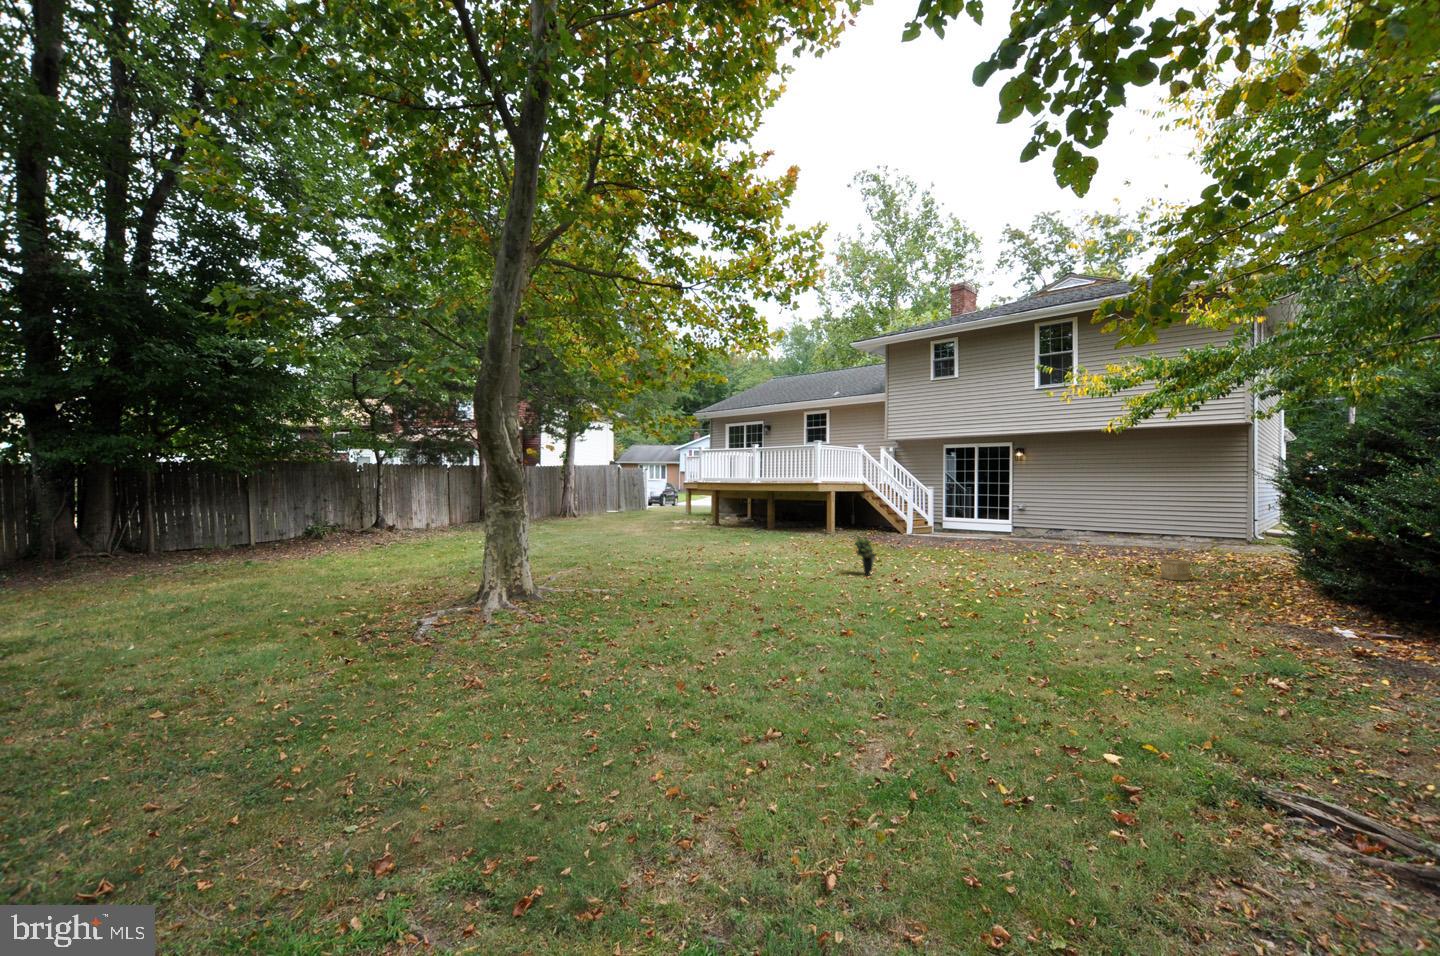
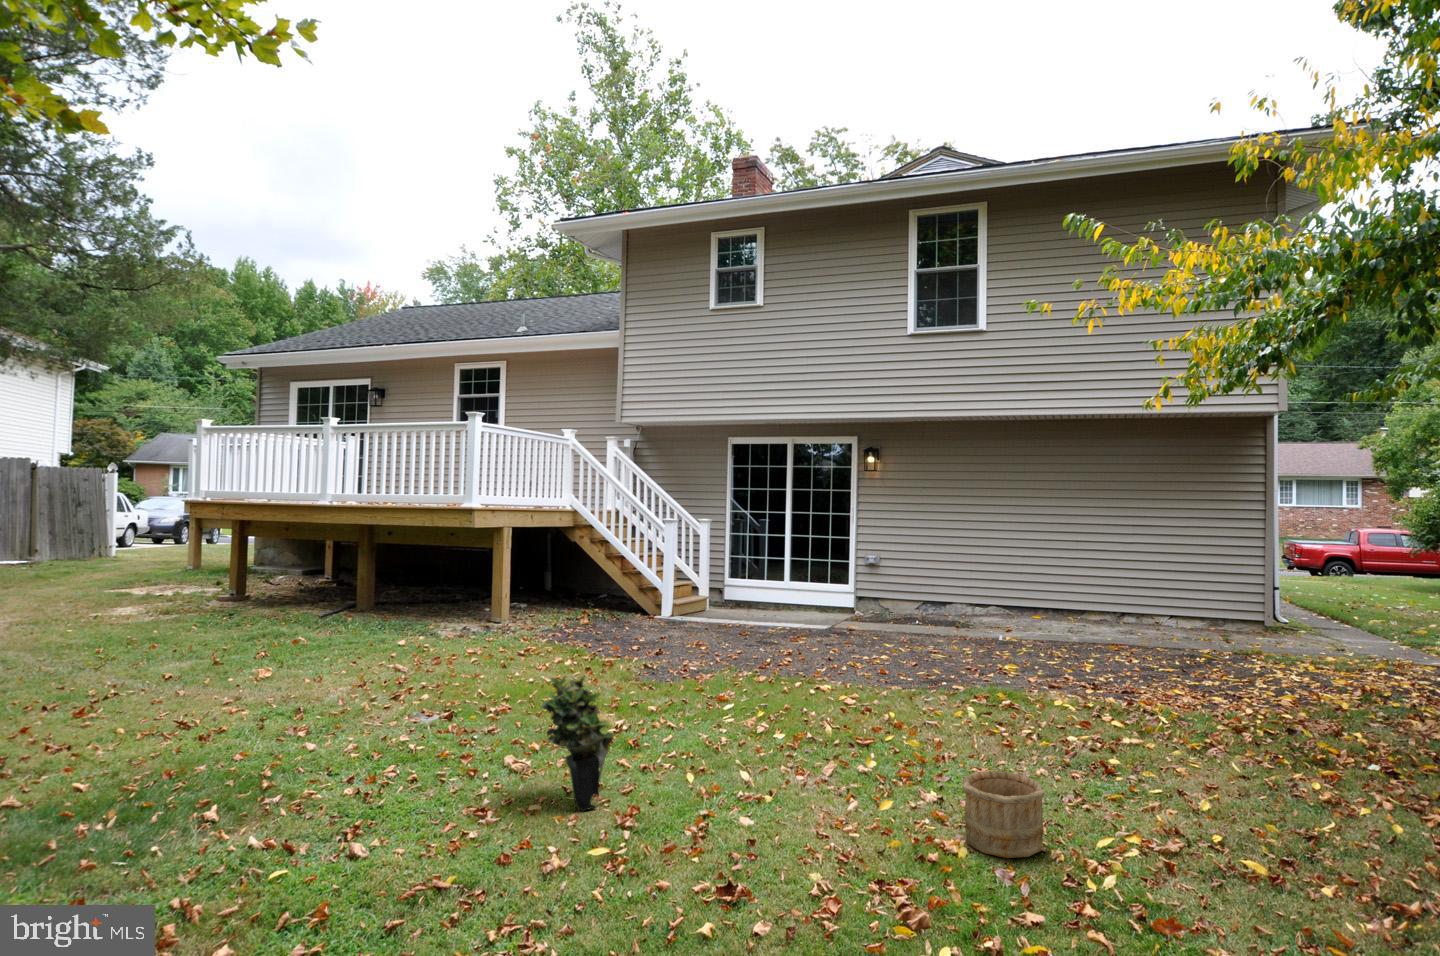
wooden bucket: present [1160,559,1190,581] -> present [963,771,1045,858]

